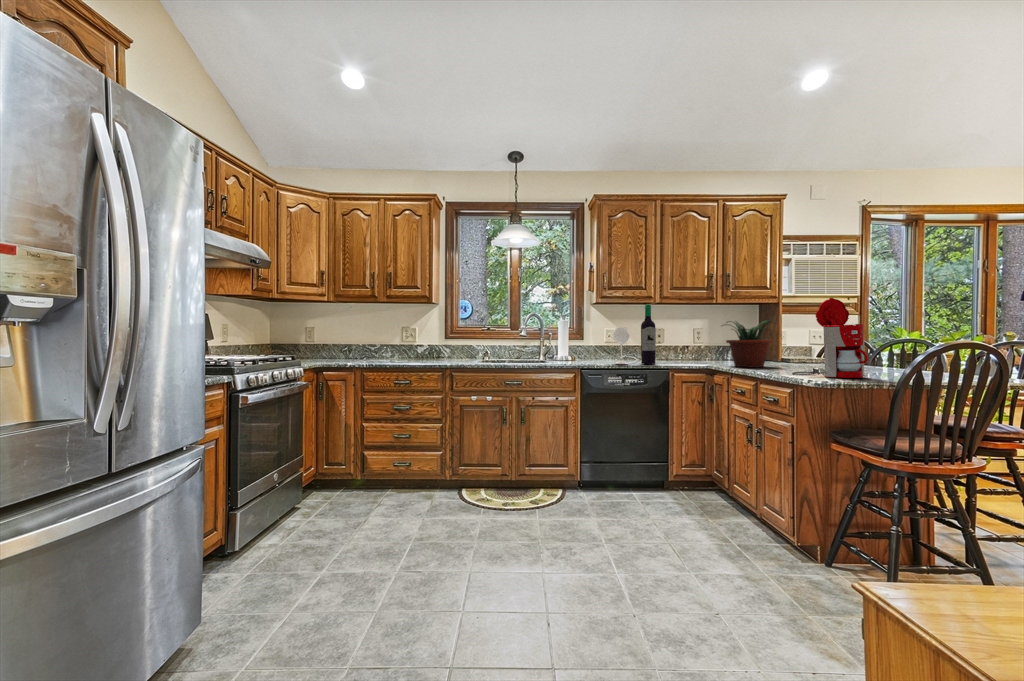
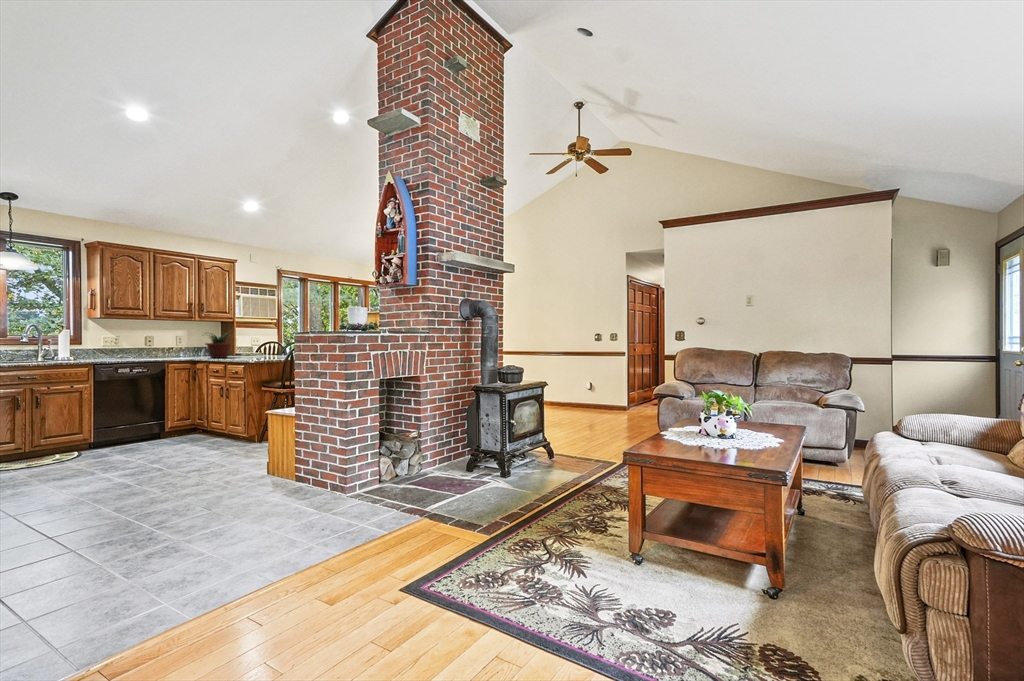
coffee maker: present [792,298,869,378] -> none [243,324,274,359]
wine bottle: present [613,304,656,364] -> none [123,321,156,360]

